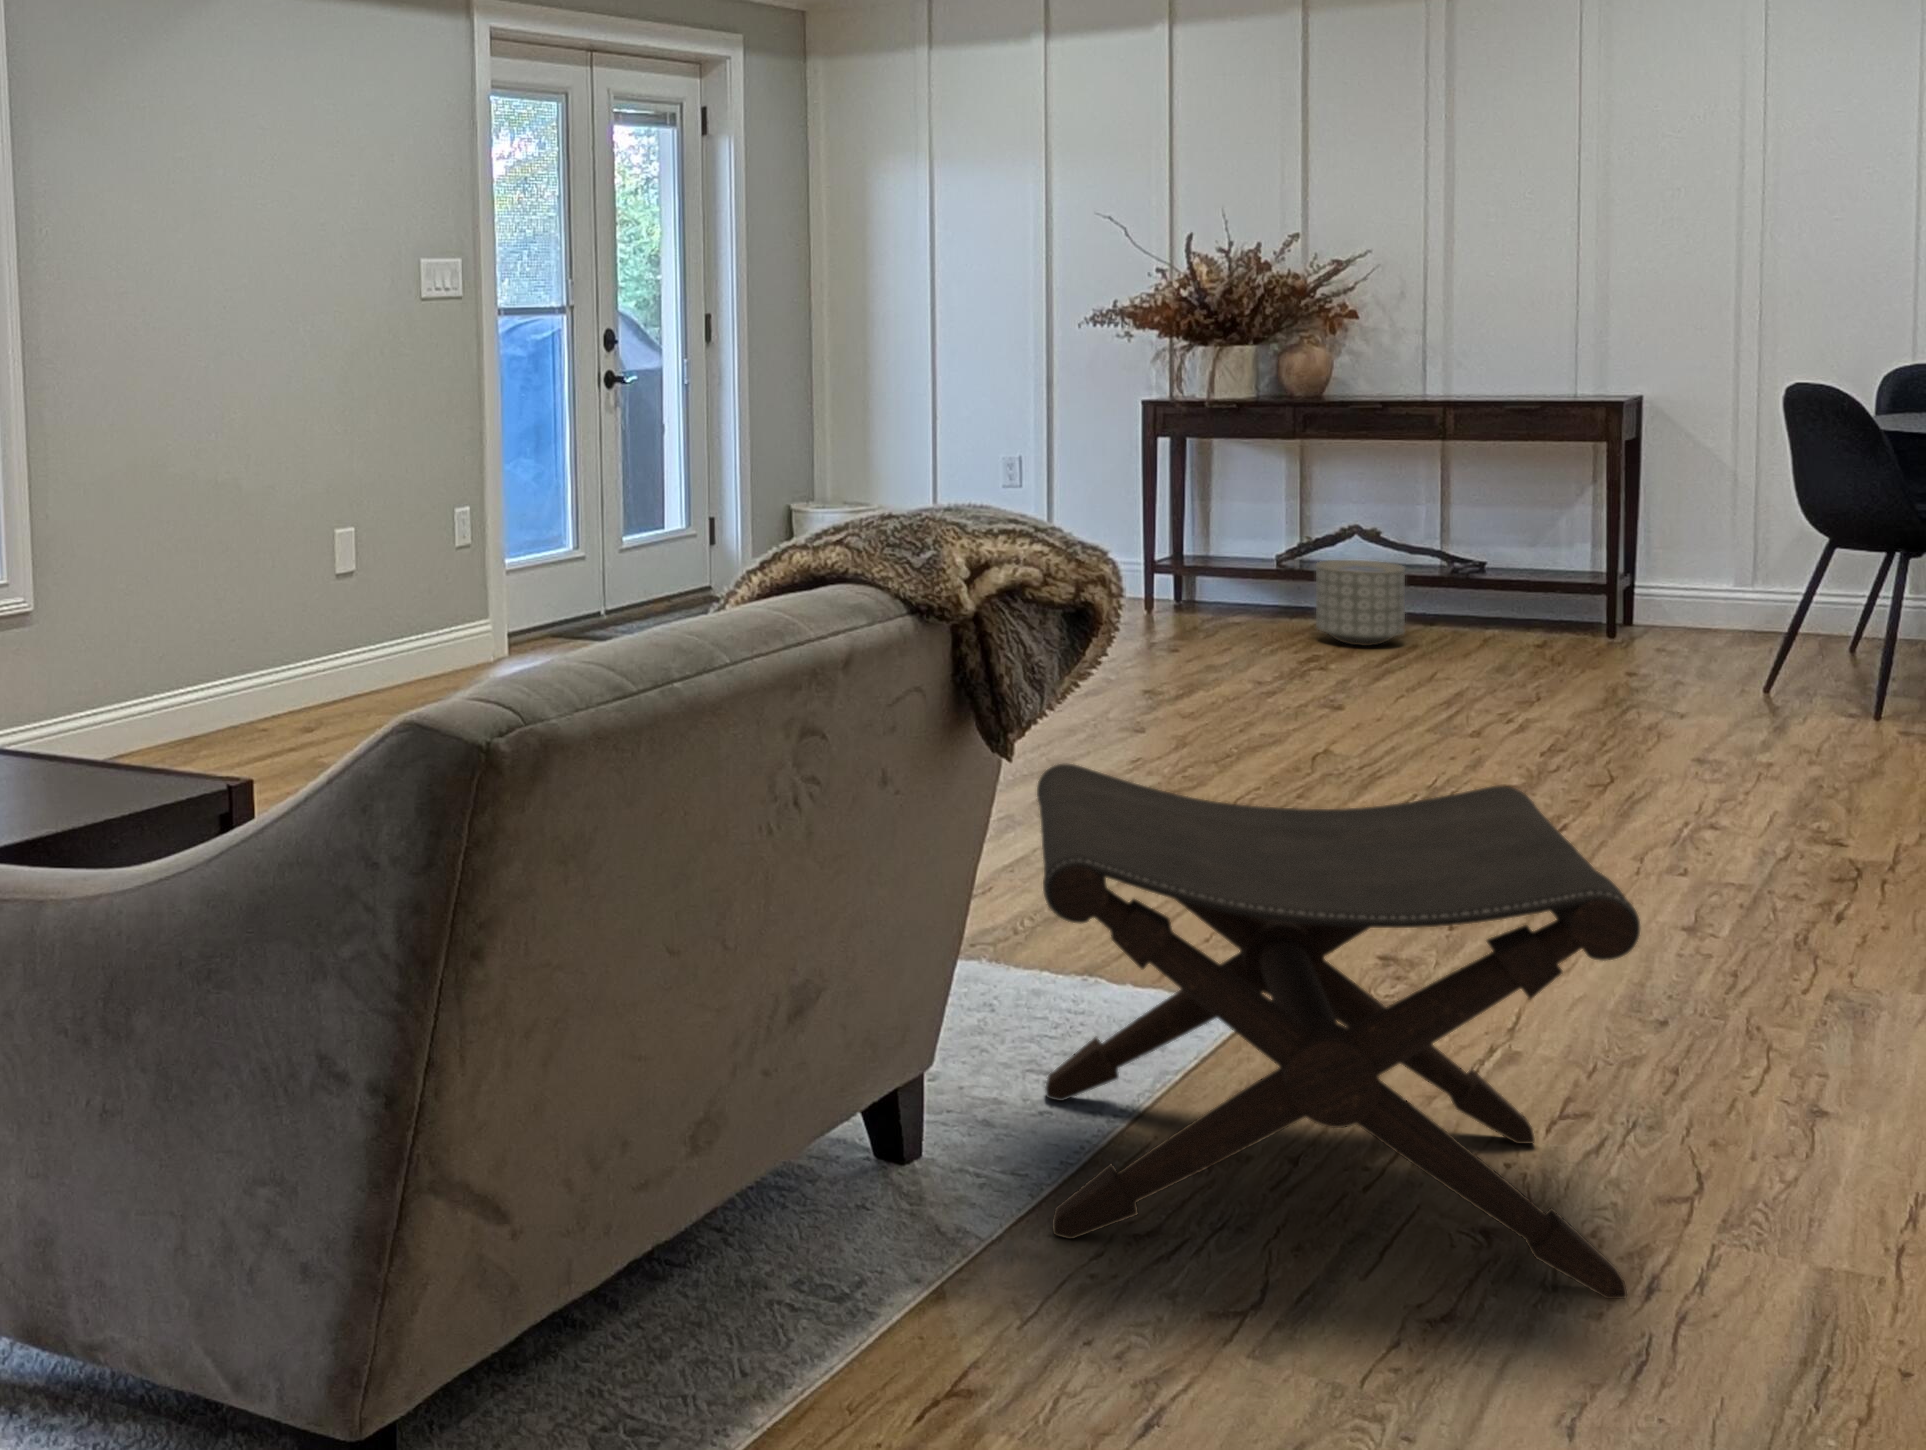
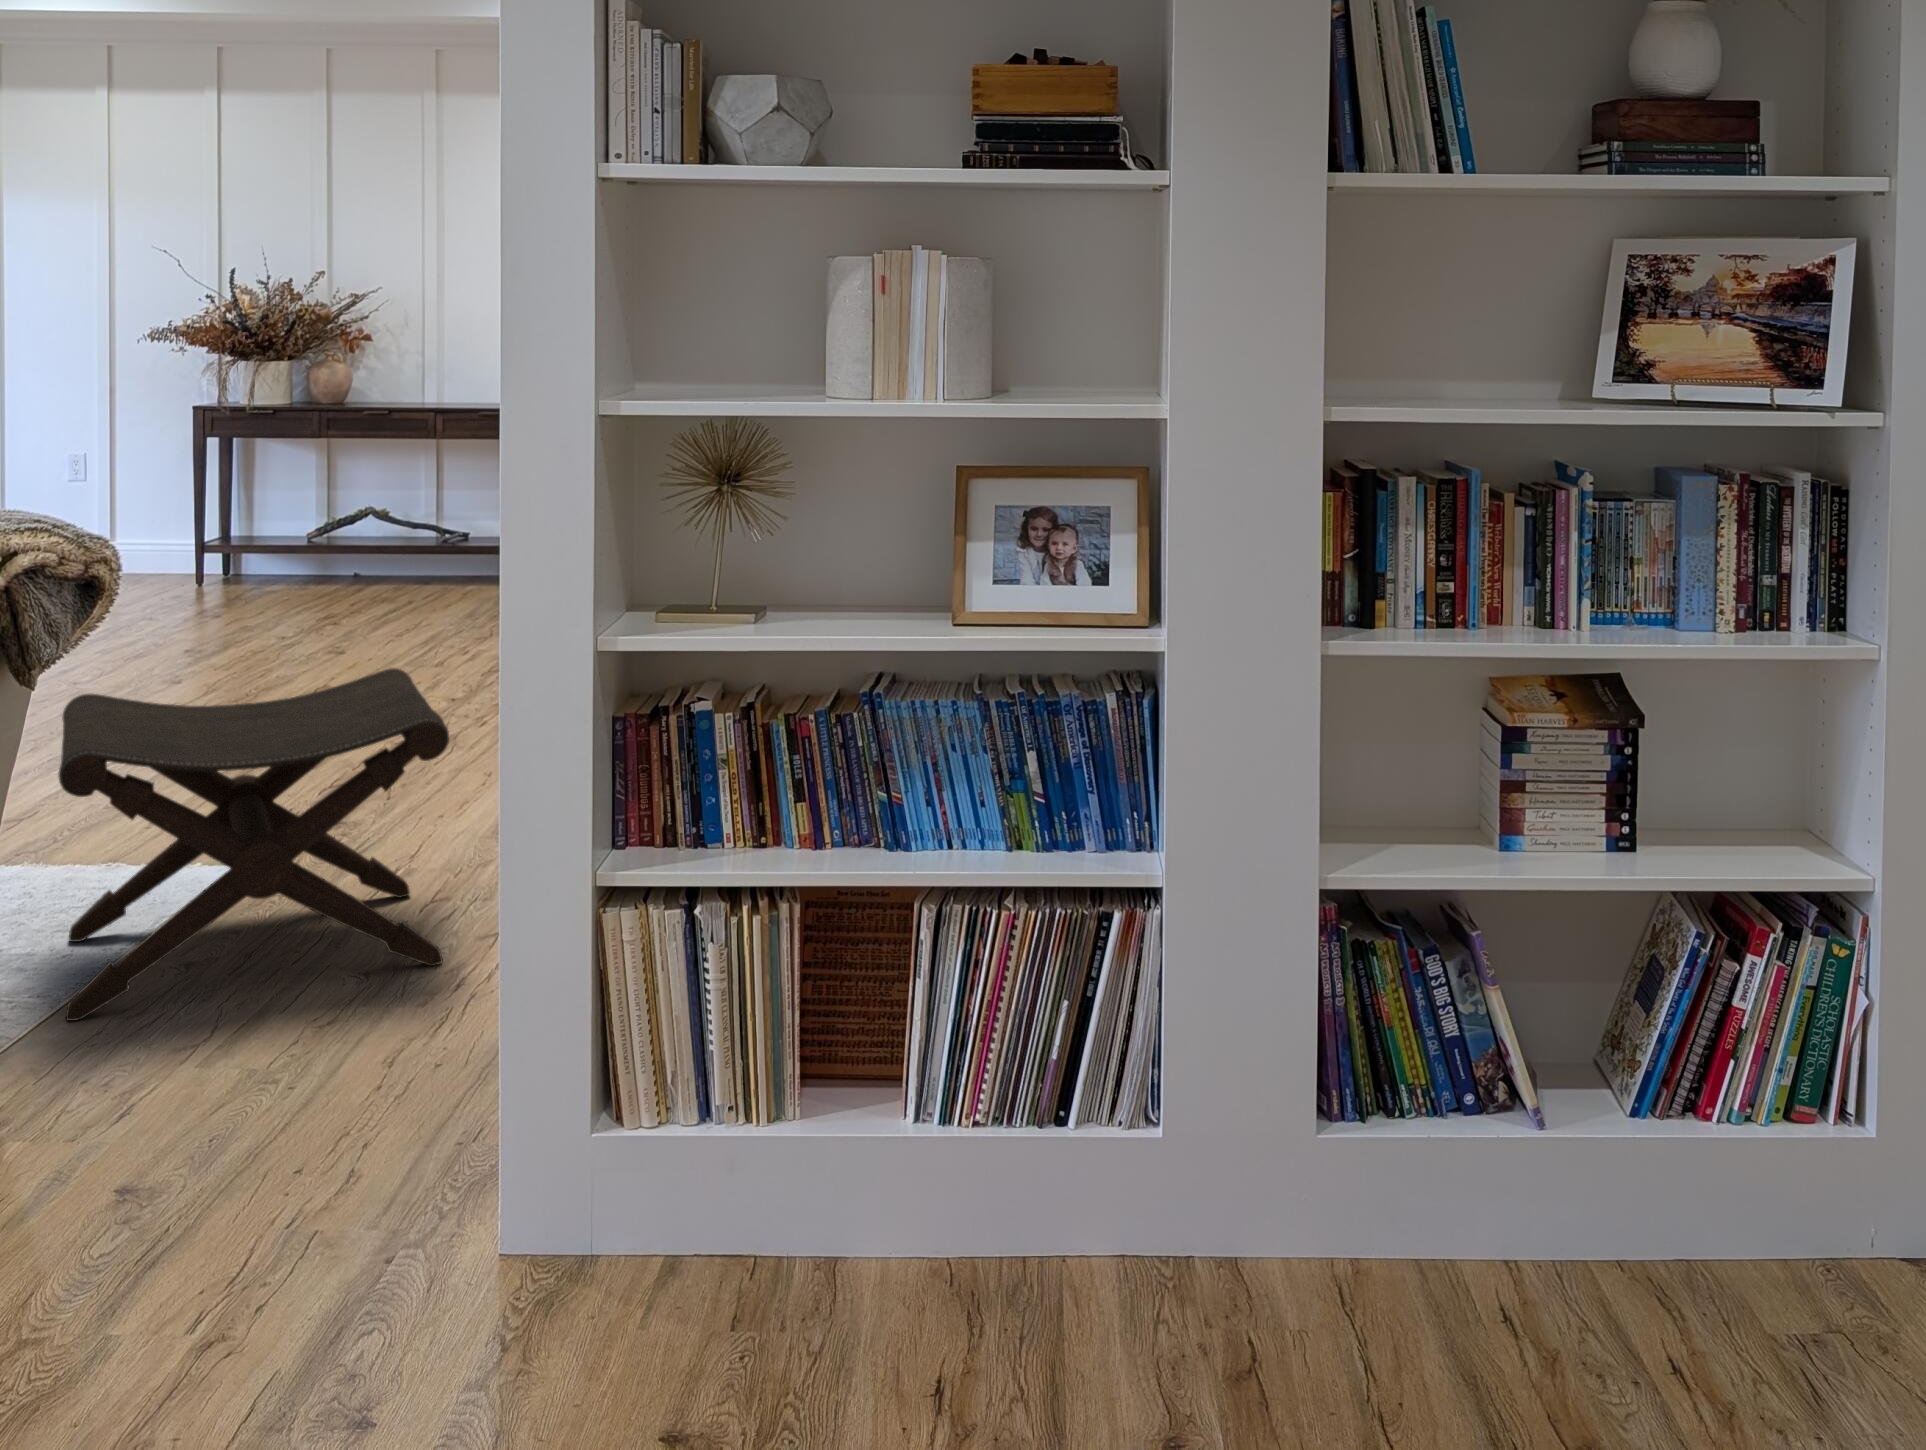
planter: present [1316,560,1405,646] -> none [334,530,401,596]

